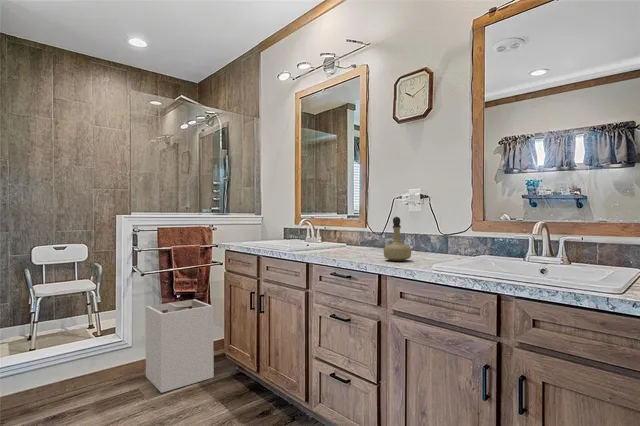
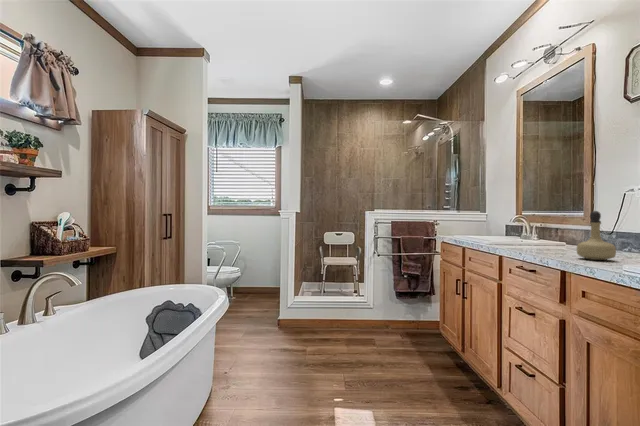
laundry hamper: present [146,299,214,393] -> none [382,280,431,347]

